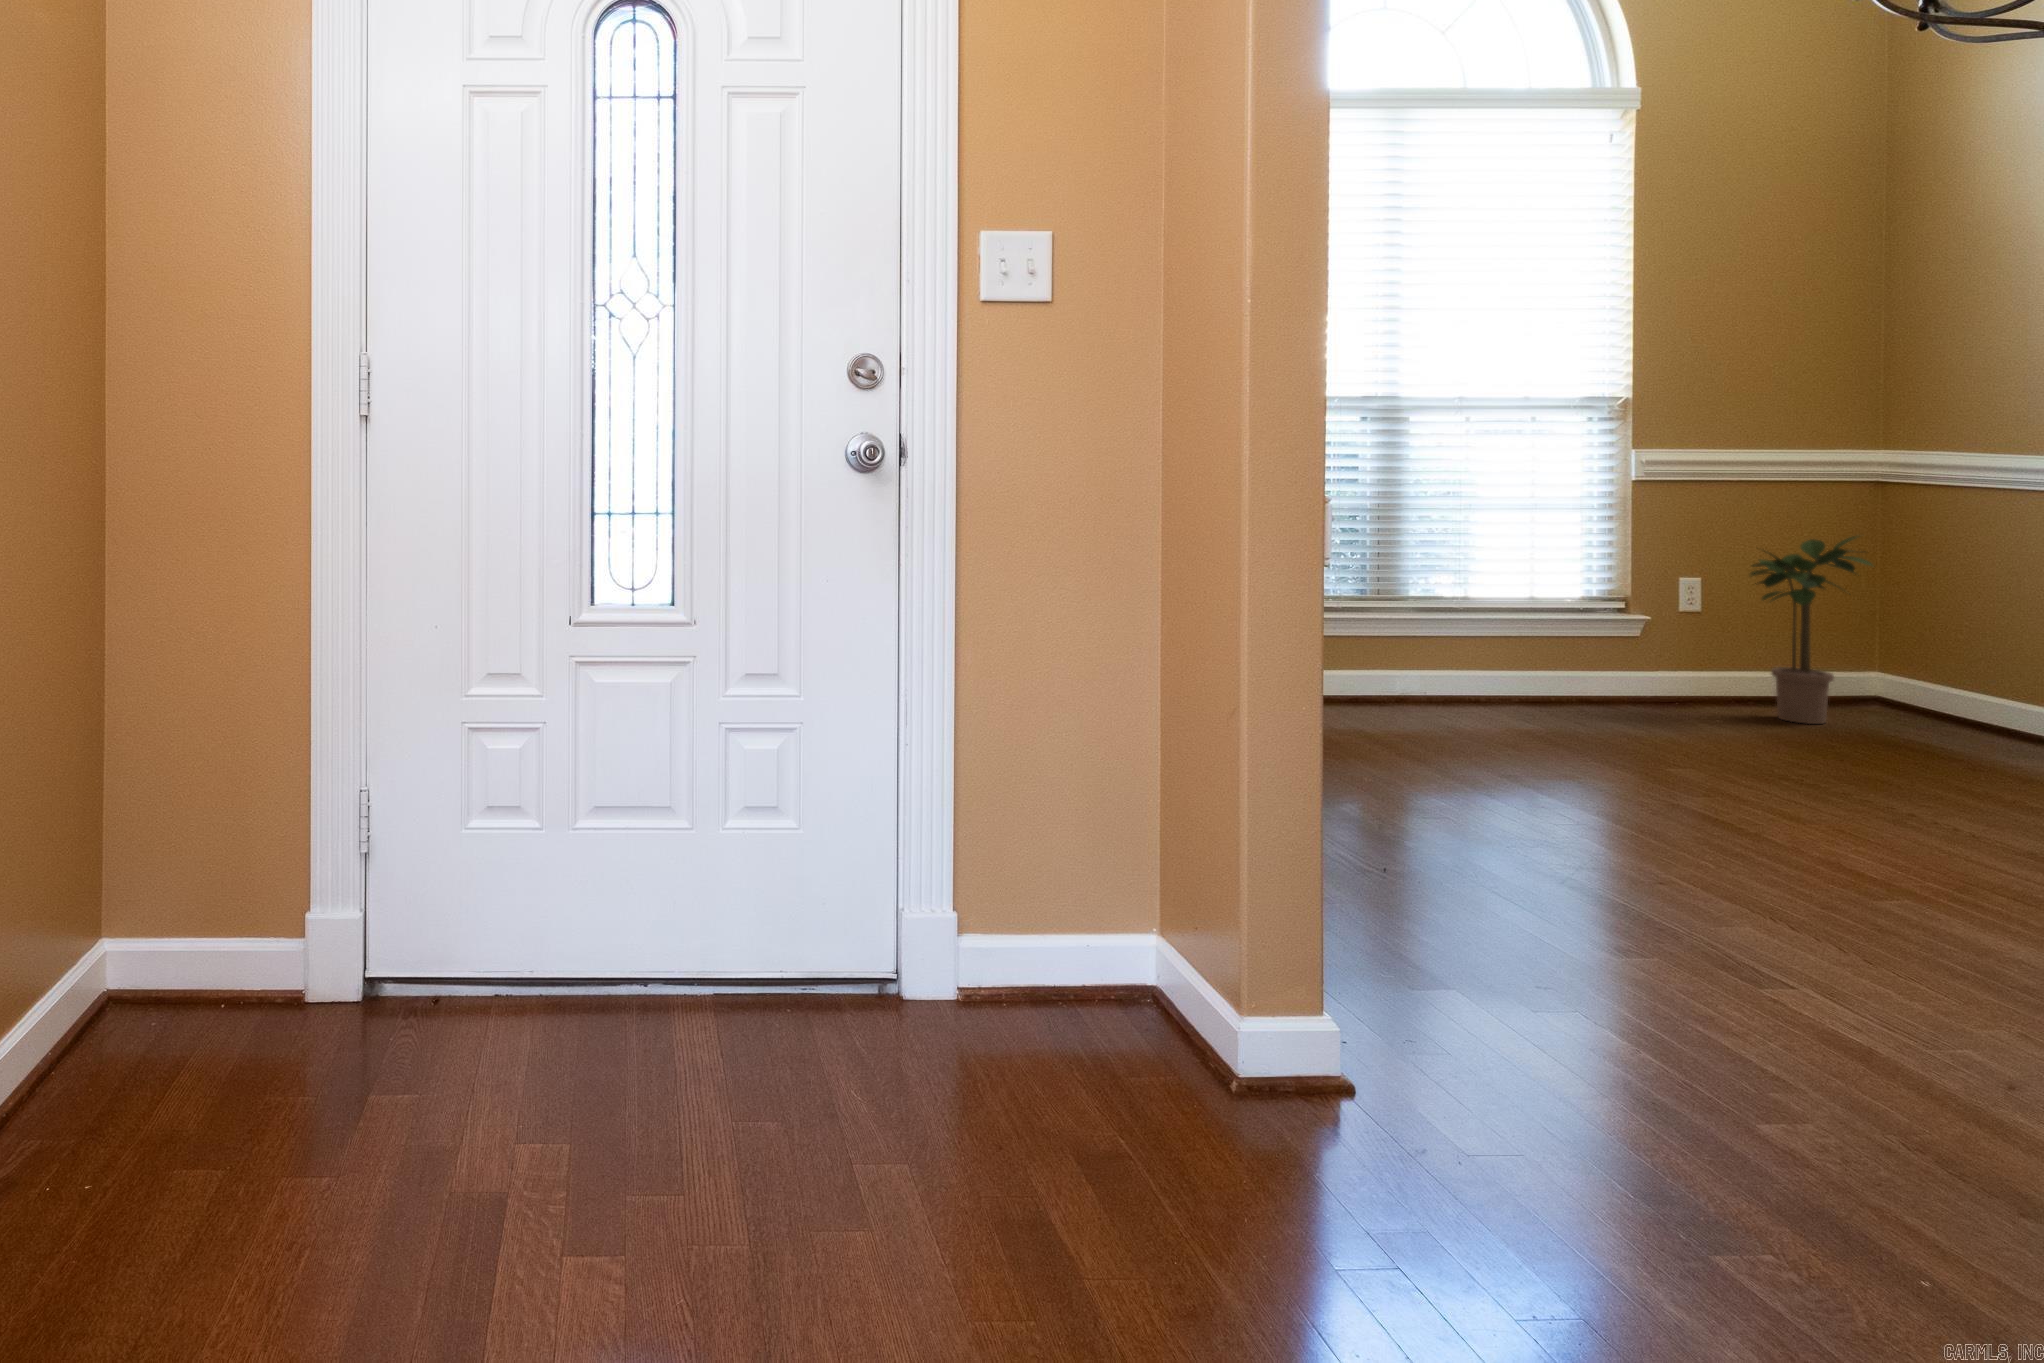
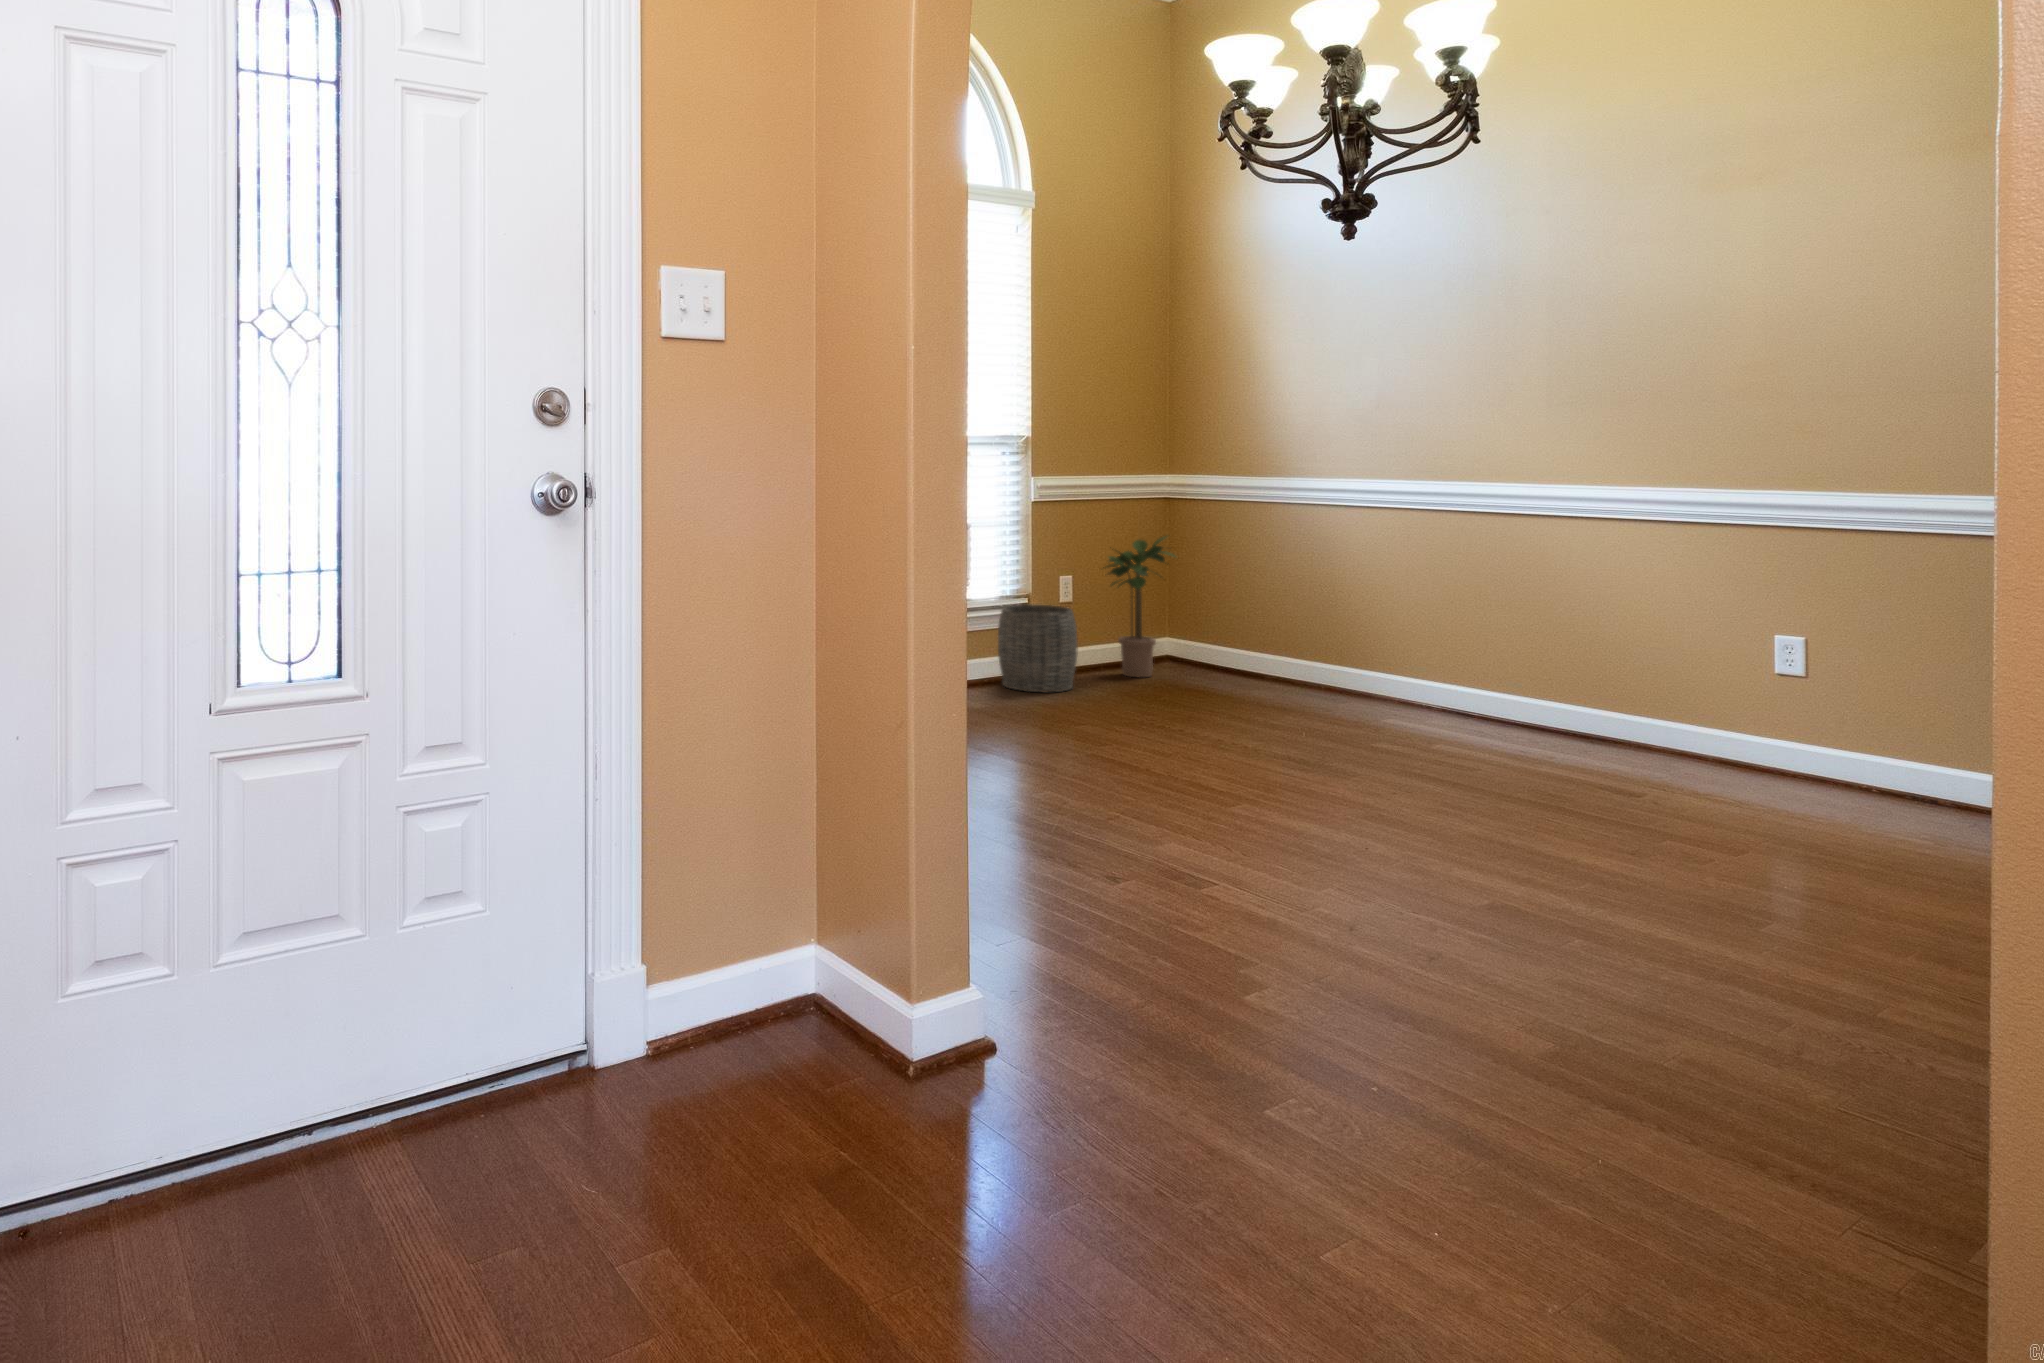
woven basket: none [1573,615,1693,729] -> present [998,605,1078,693]

